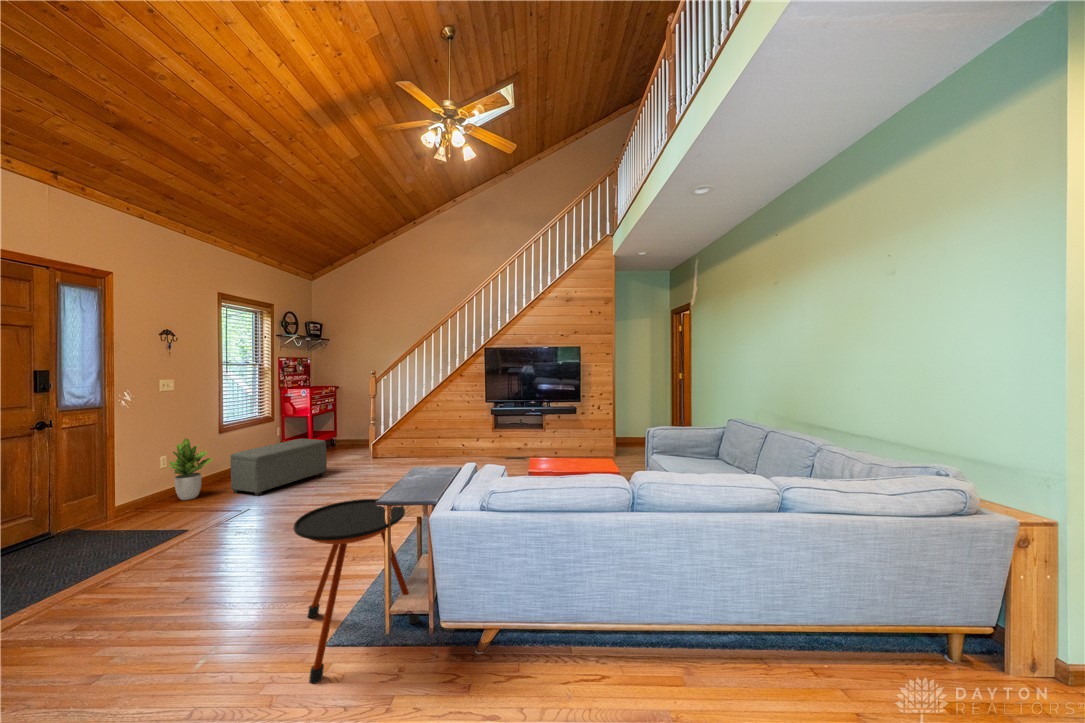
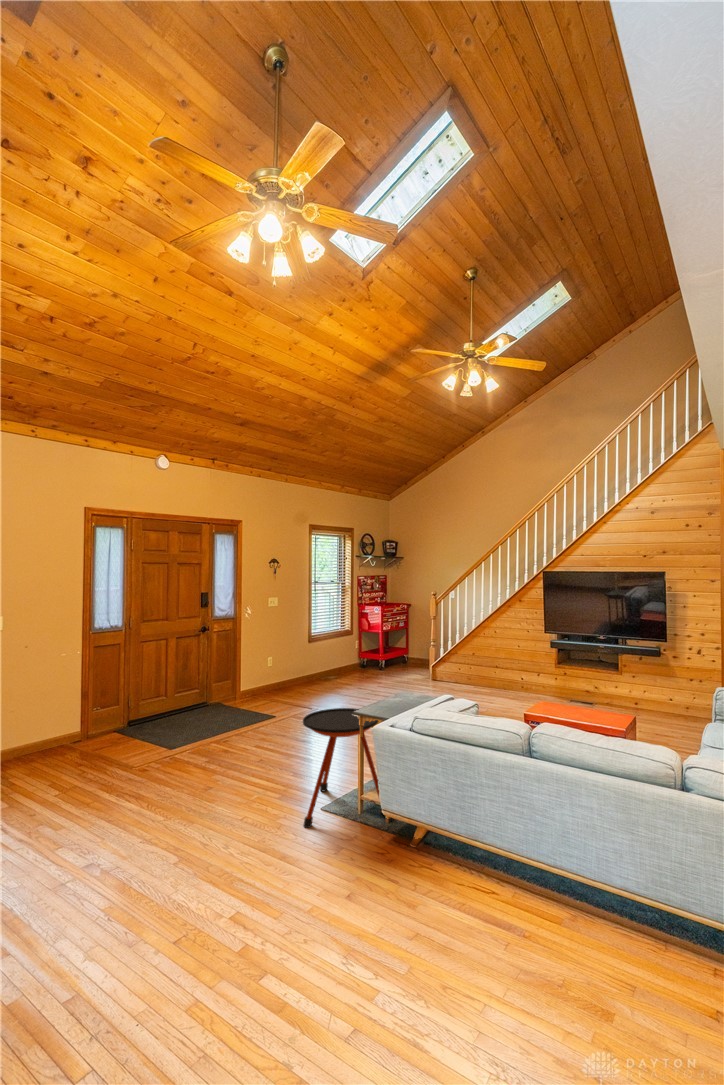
potted plant: present [168,438,213,500] -> none [270,644,301,694]
ottoman: present [230,439,327,496] -> none [312,653,387,700]

